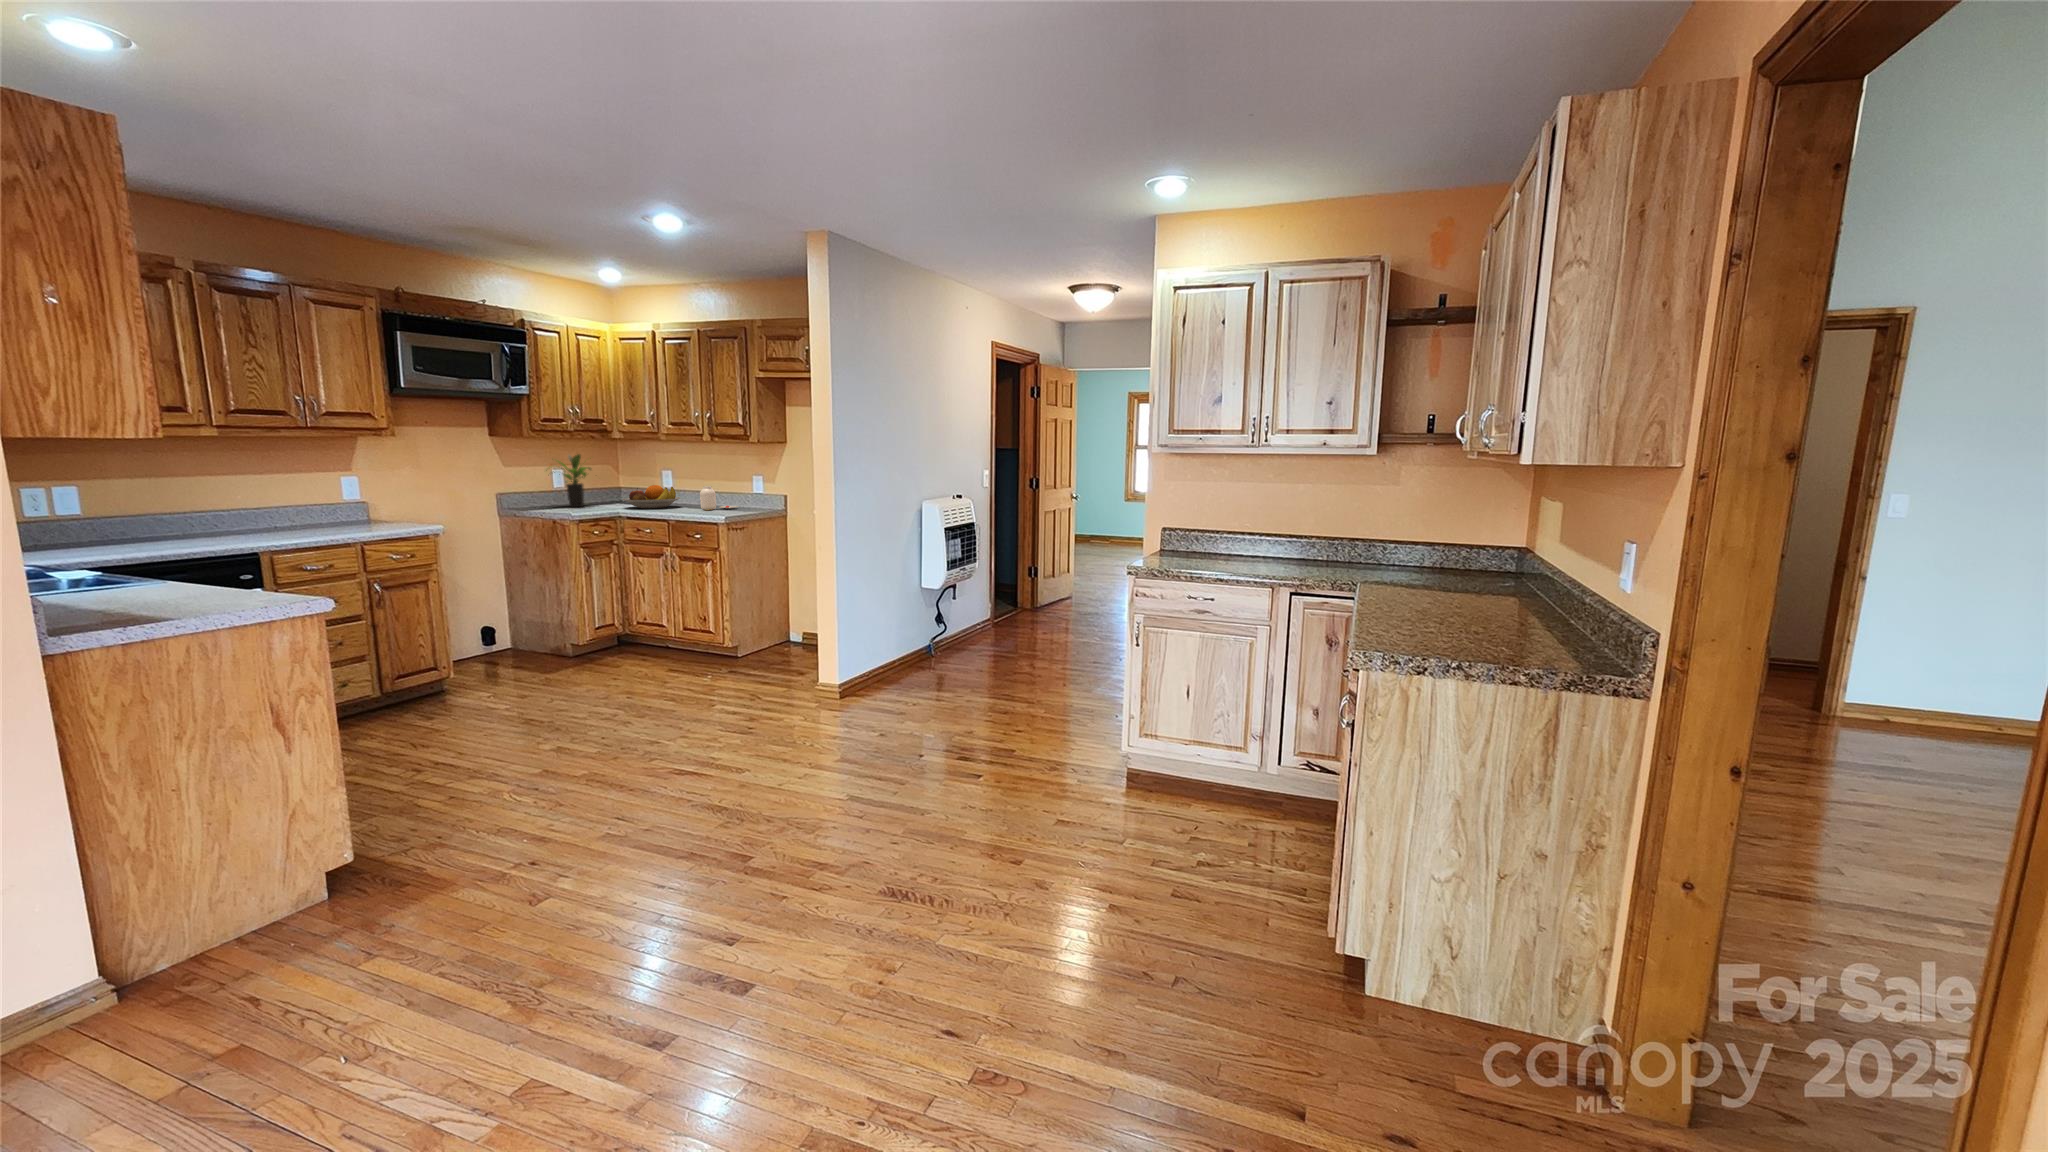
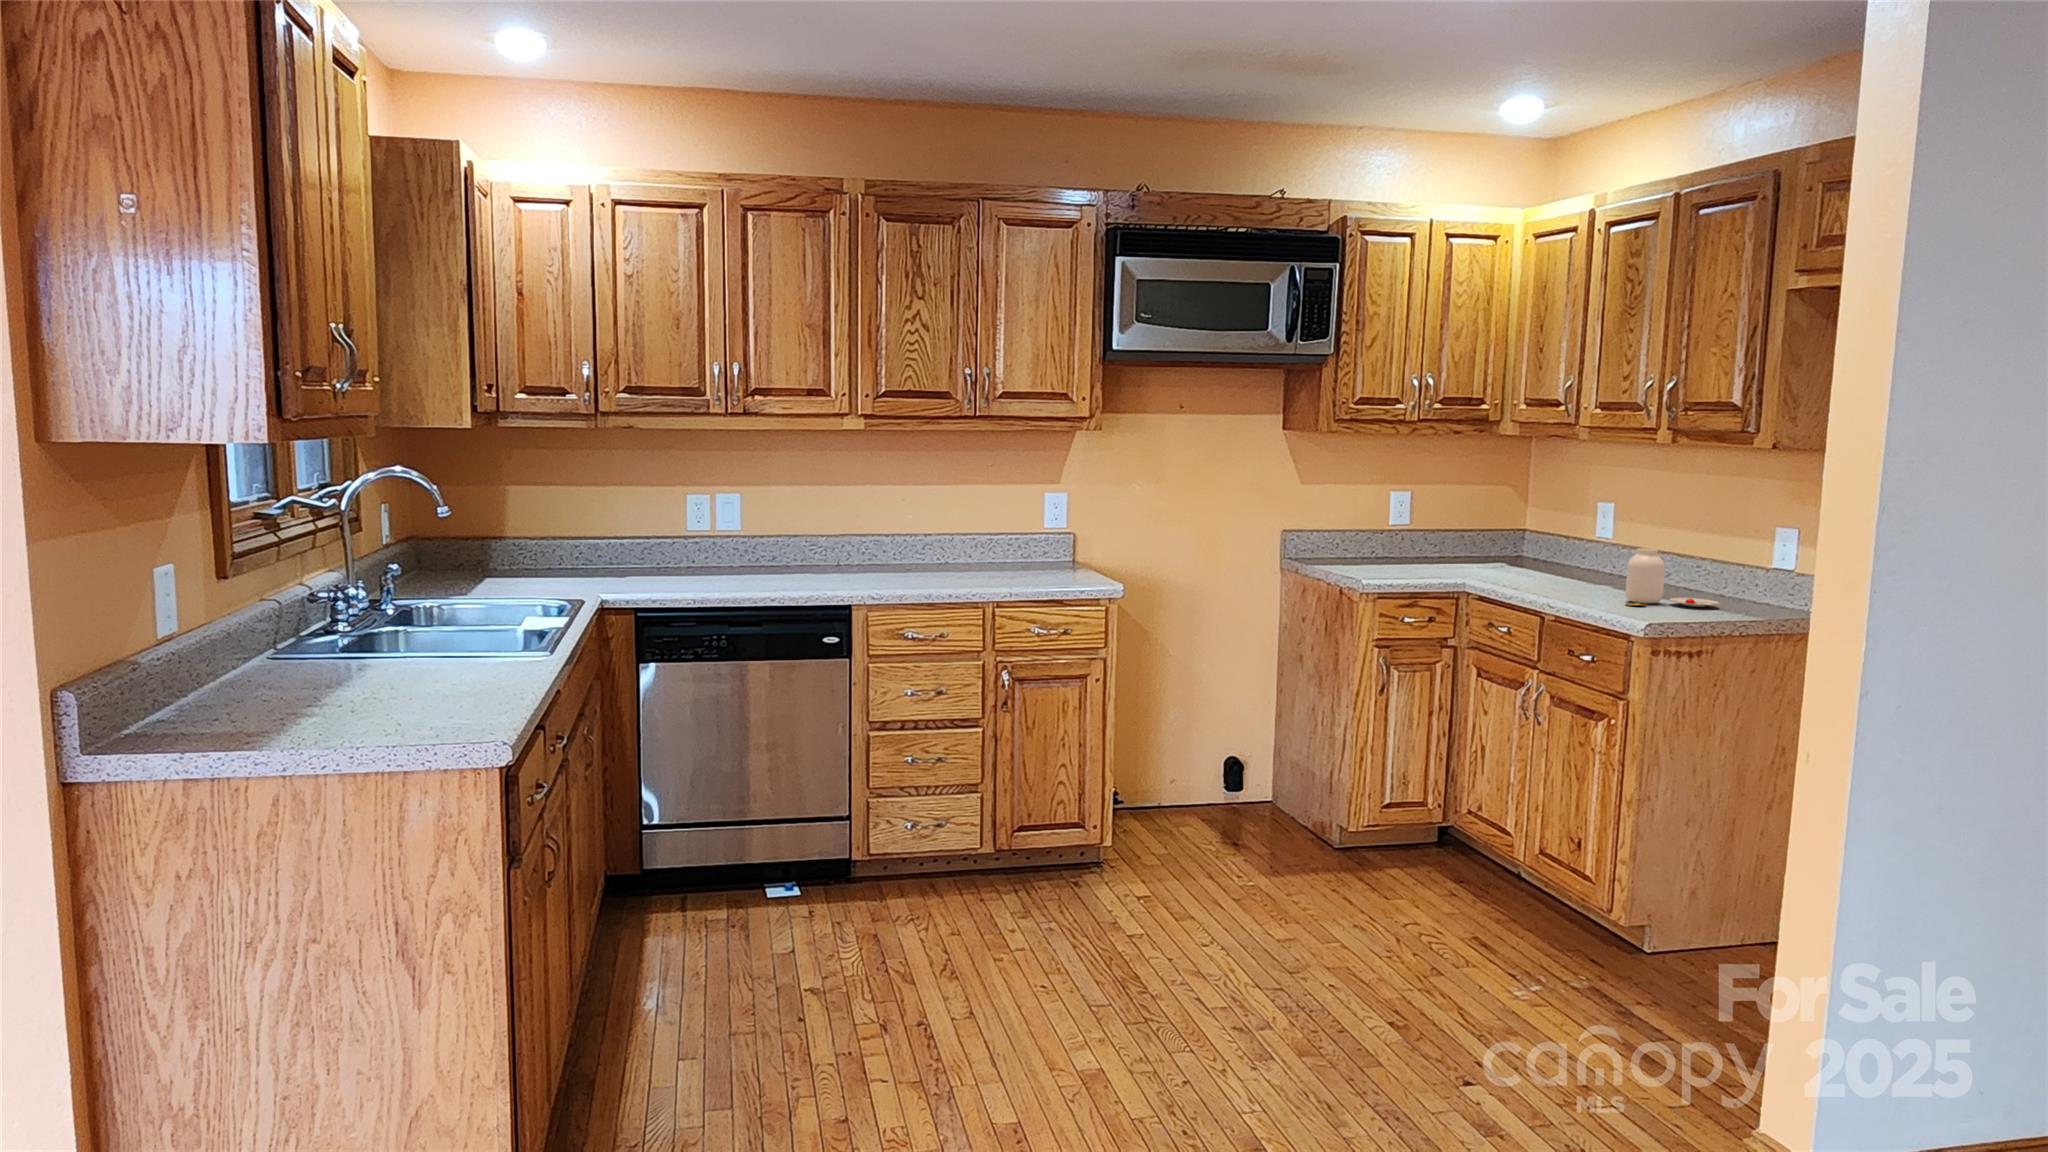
potted plant: present [554,454,591,507] -> none [1371,463,1470,564]
fruit bowl: present [623,485,680,508] -> none [1485,535,1605,584]

